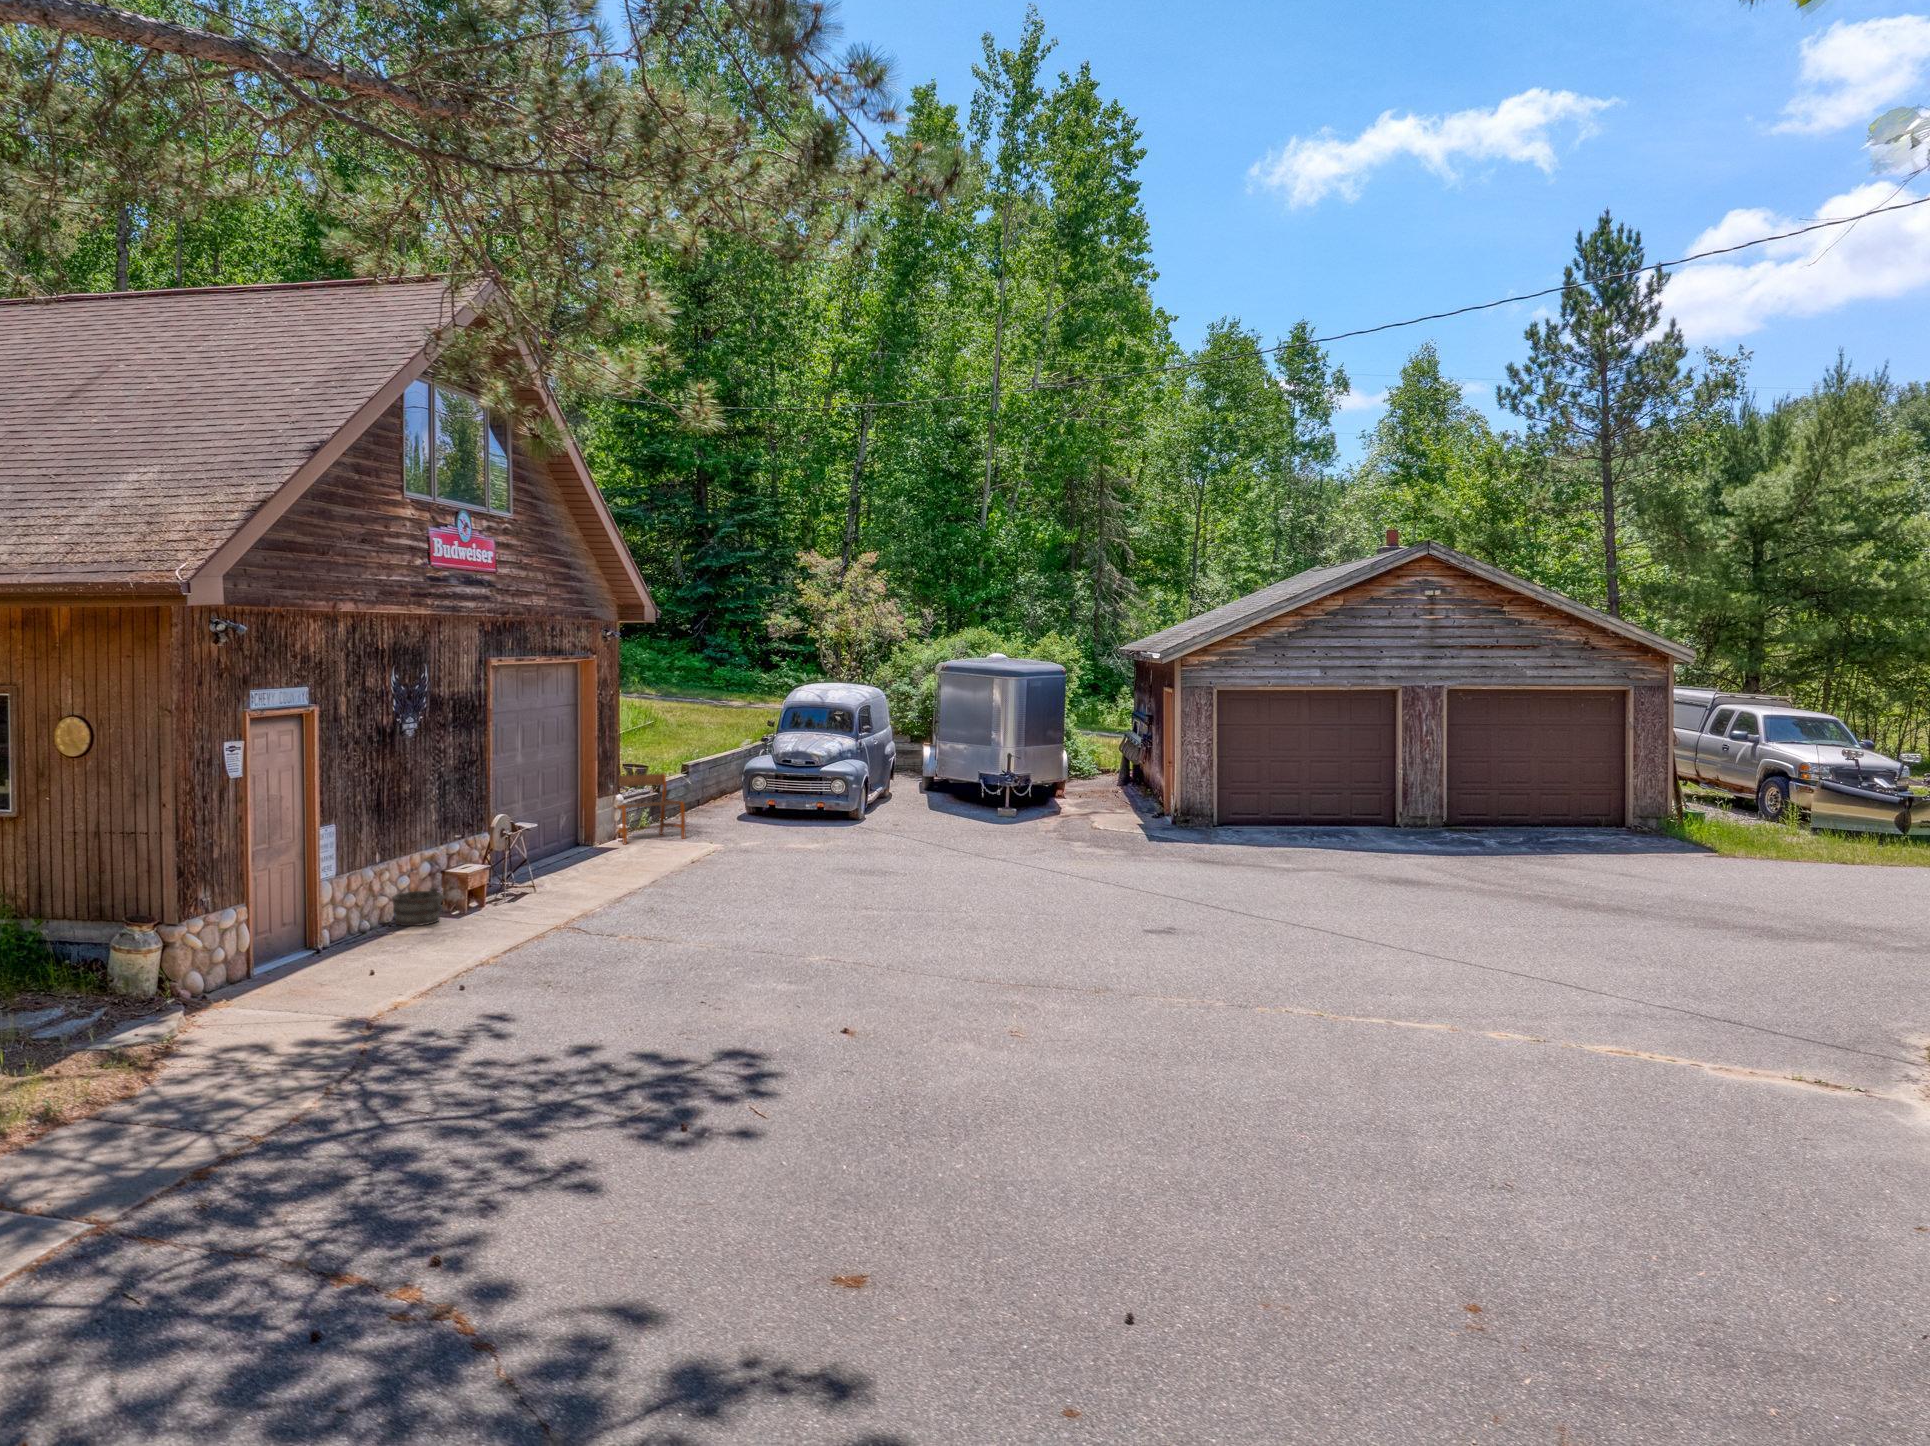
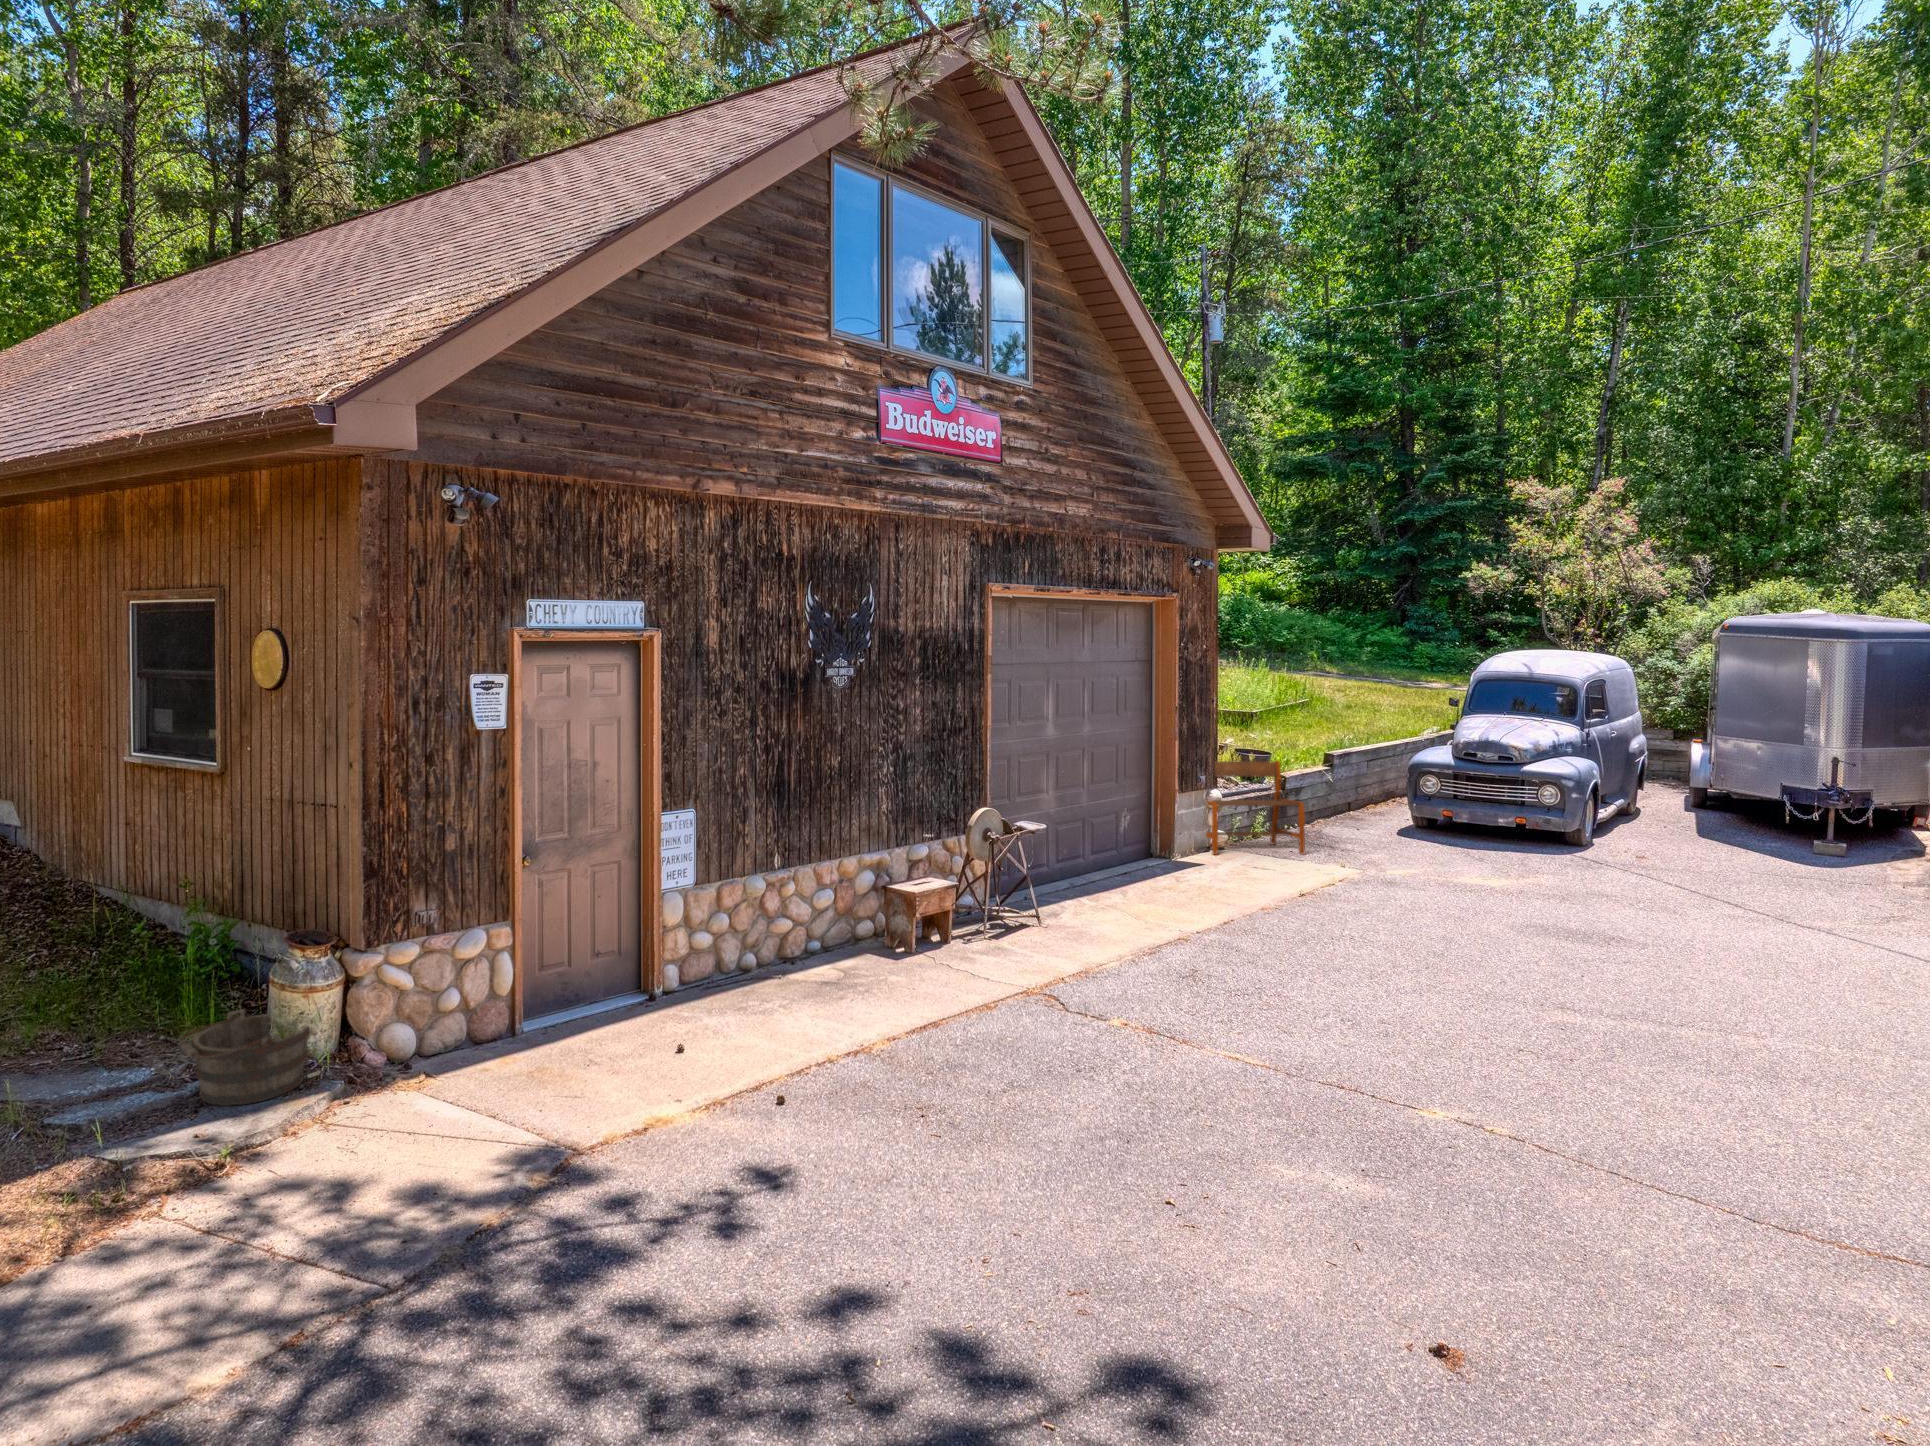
bucket: present [392,887,446,926] -> present [178,1009,310,1106]

